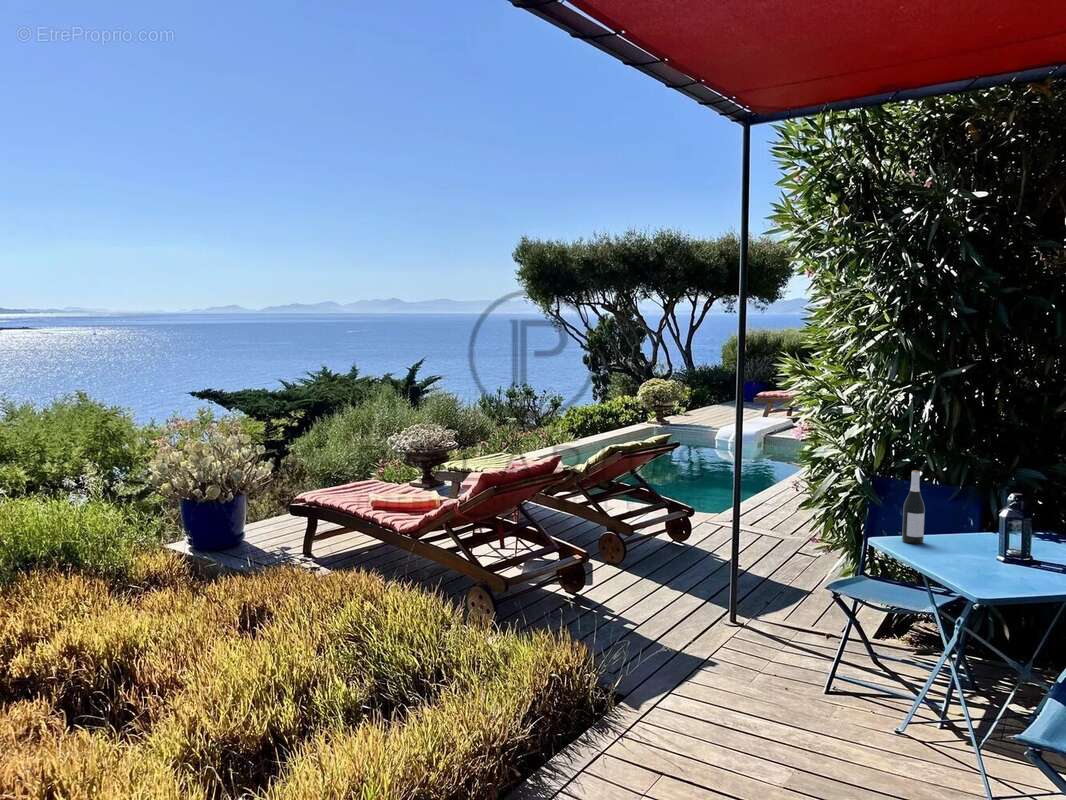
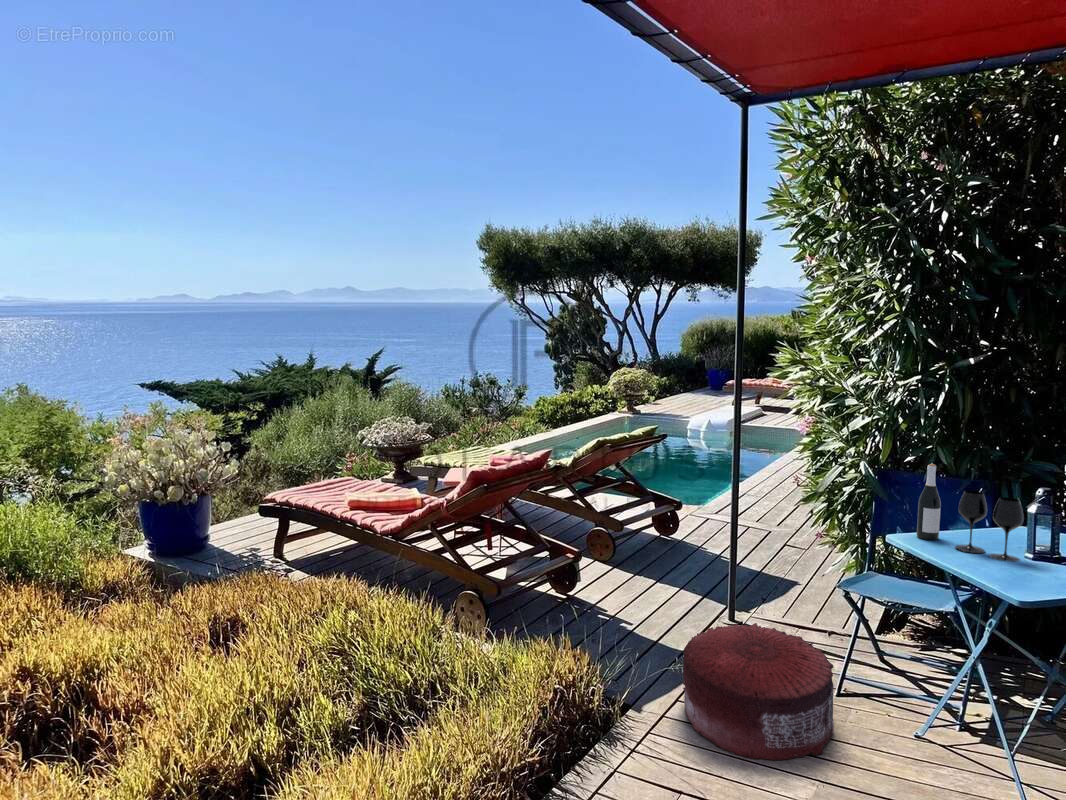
wine glass: none [936,496,999,566] -> present [955,490,1024,562]
pouf: none [673,622,817,750] -> present [683,623,834,760]

